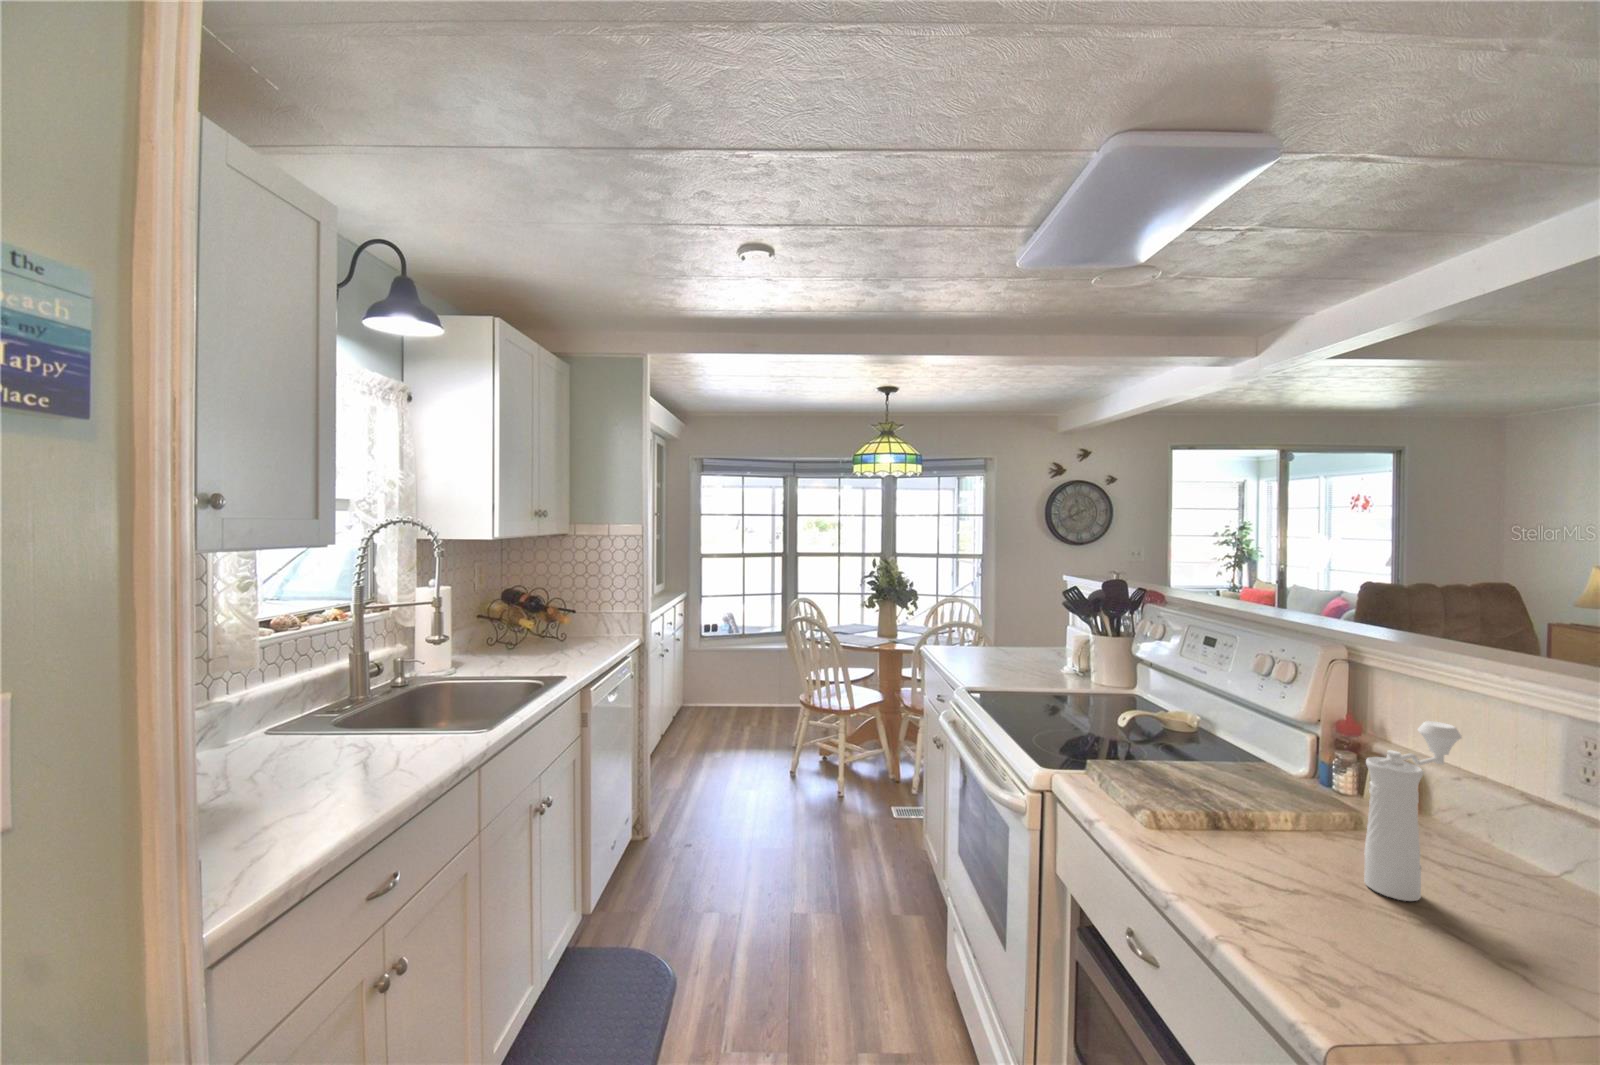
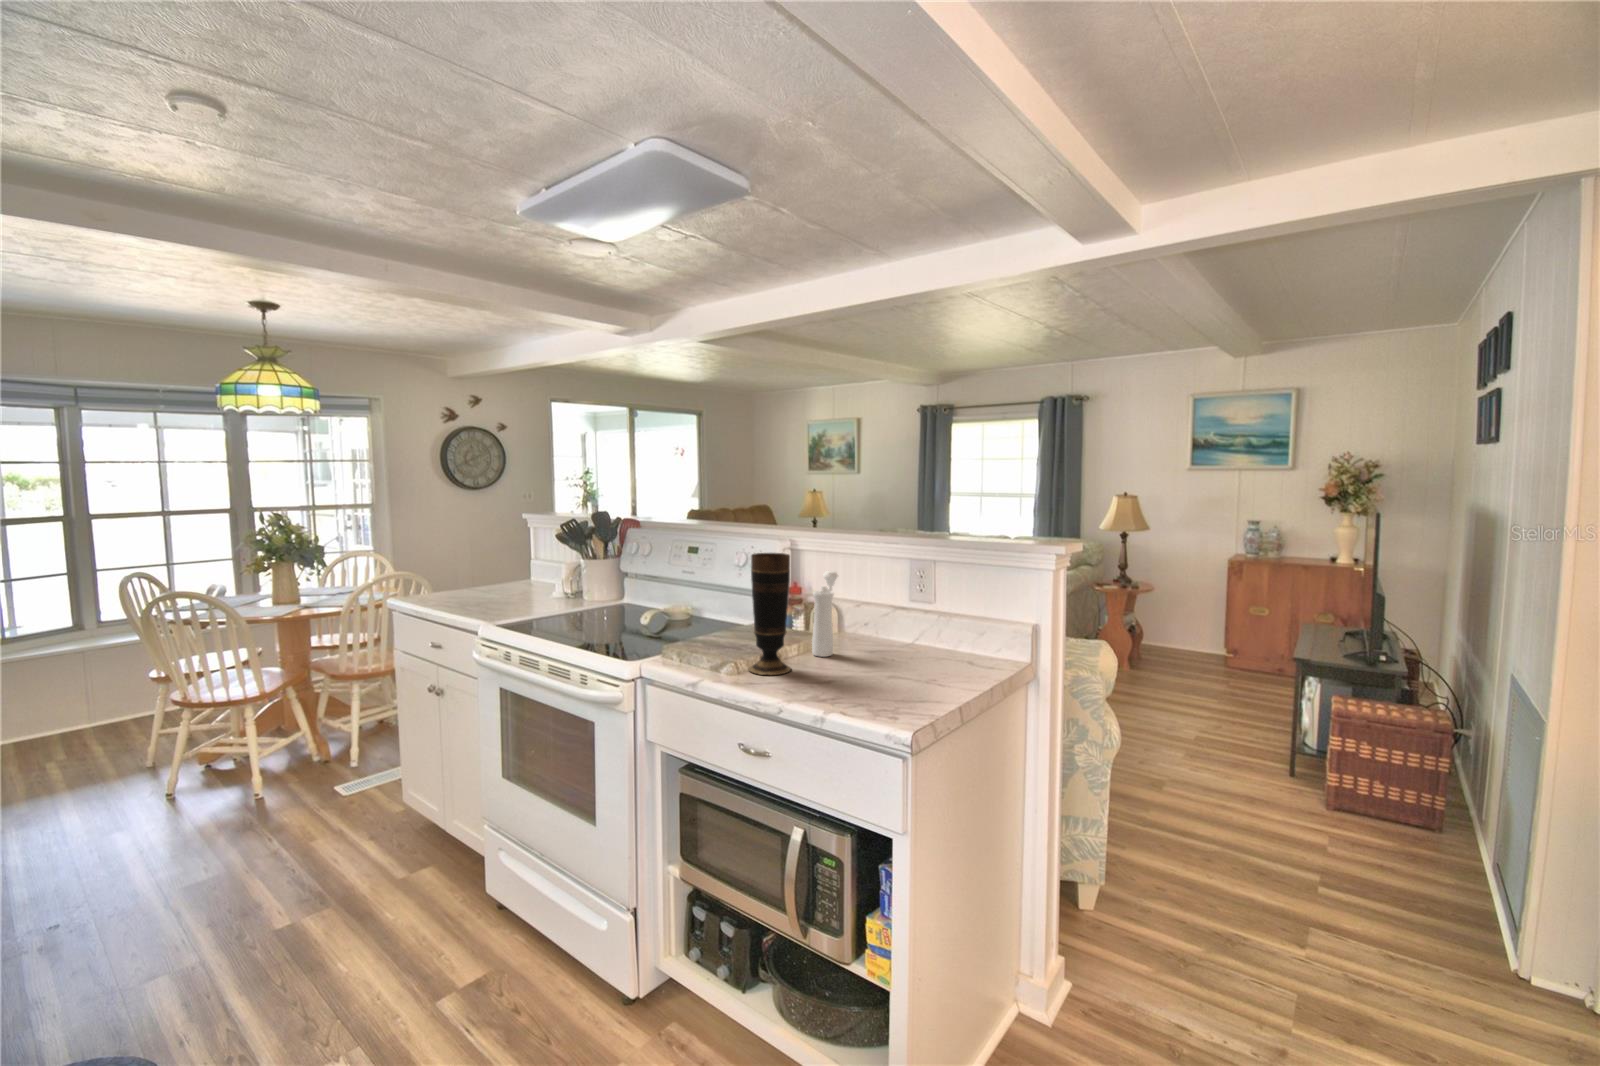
vase: none [1185,664,1279,899] -> present [749,553,791,675]

